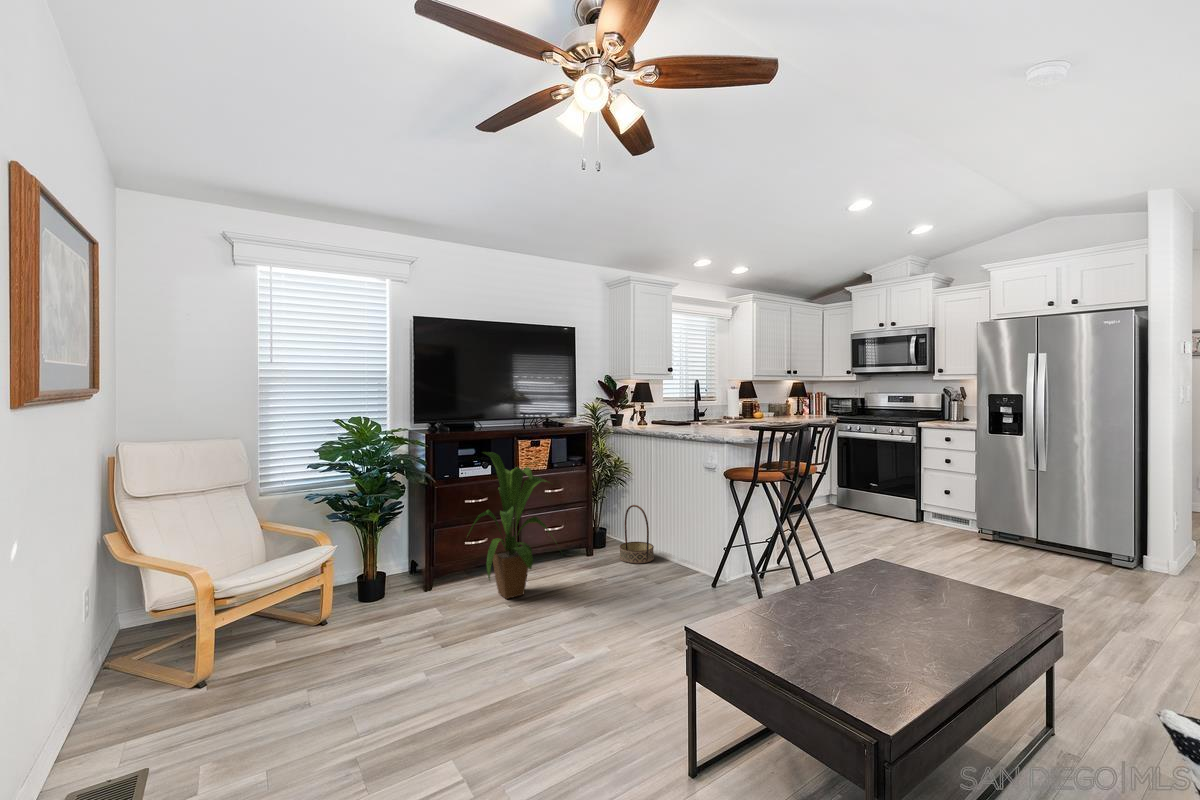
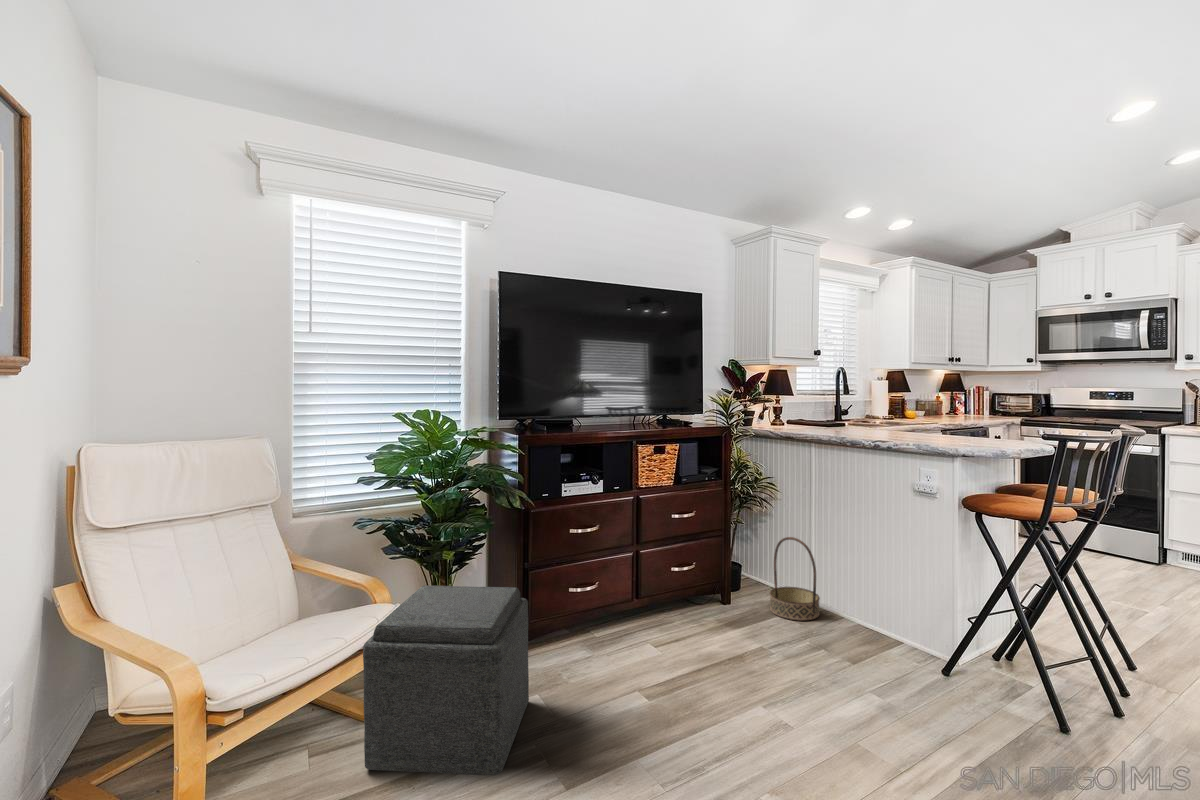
house plant: present [468,452,551,599] -> none [576,464,720,679]
ottoman: none [309,536,427,648] -> present [363,586,529,775]

